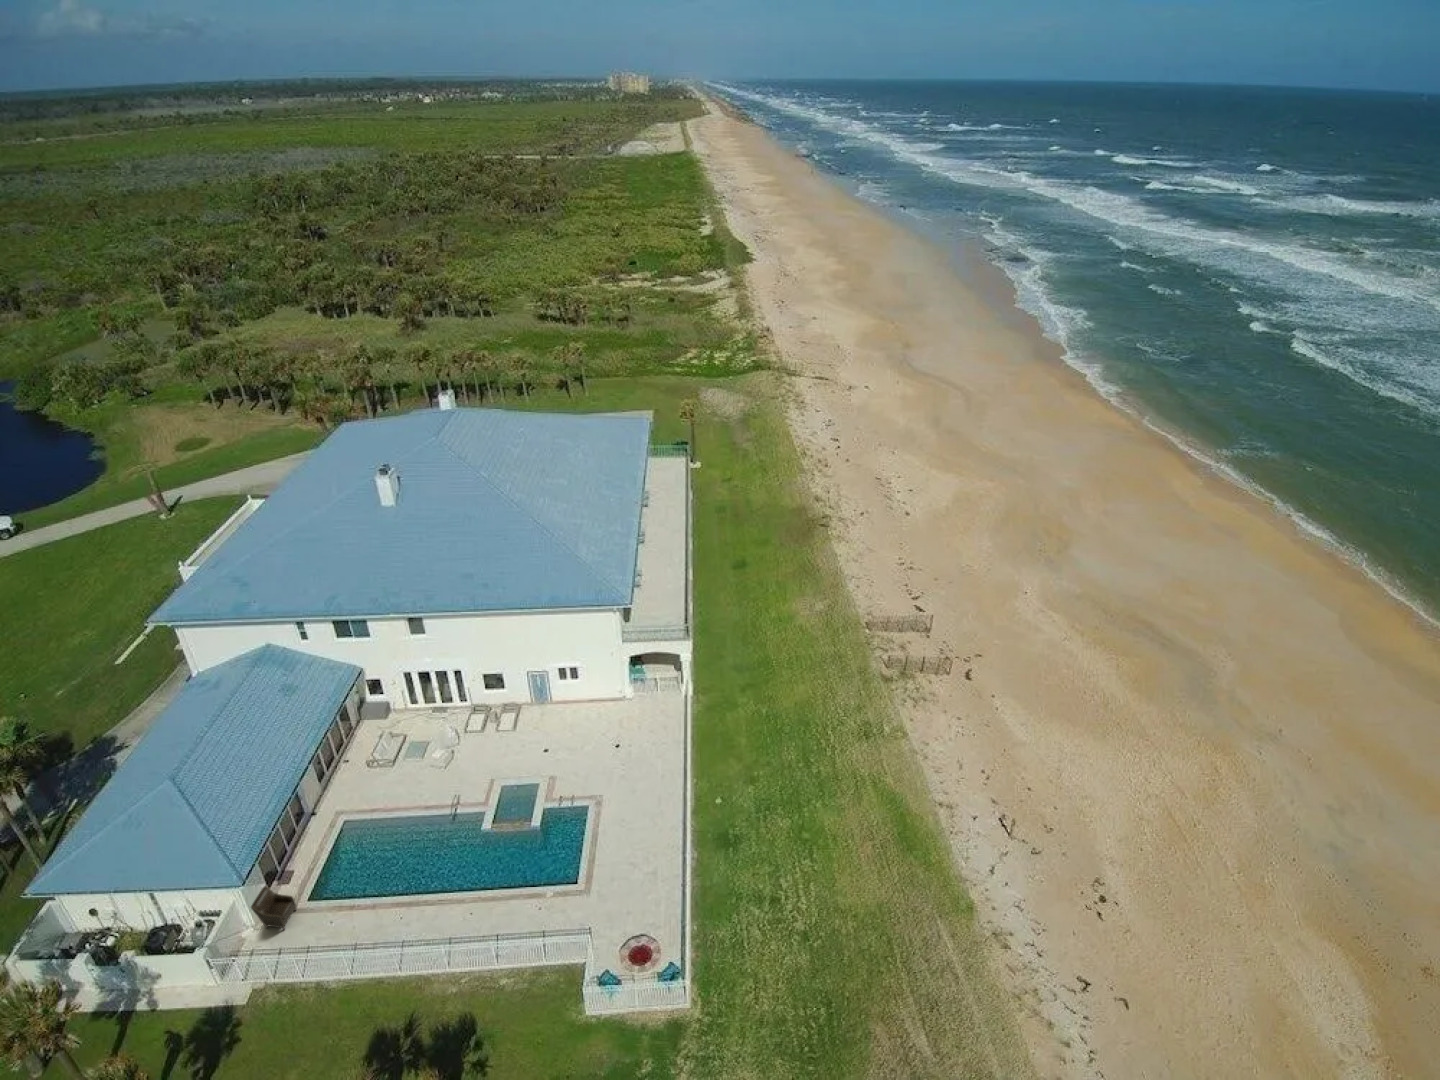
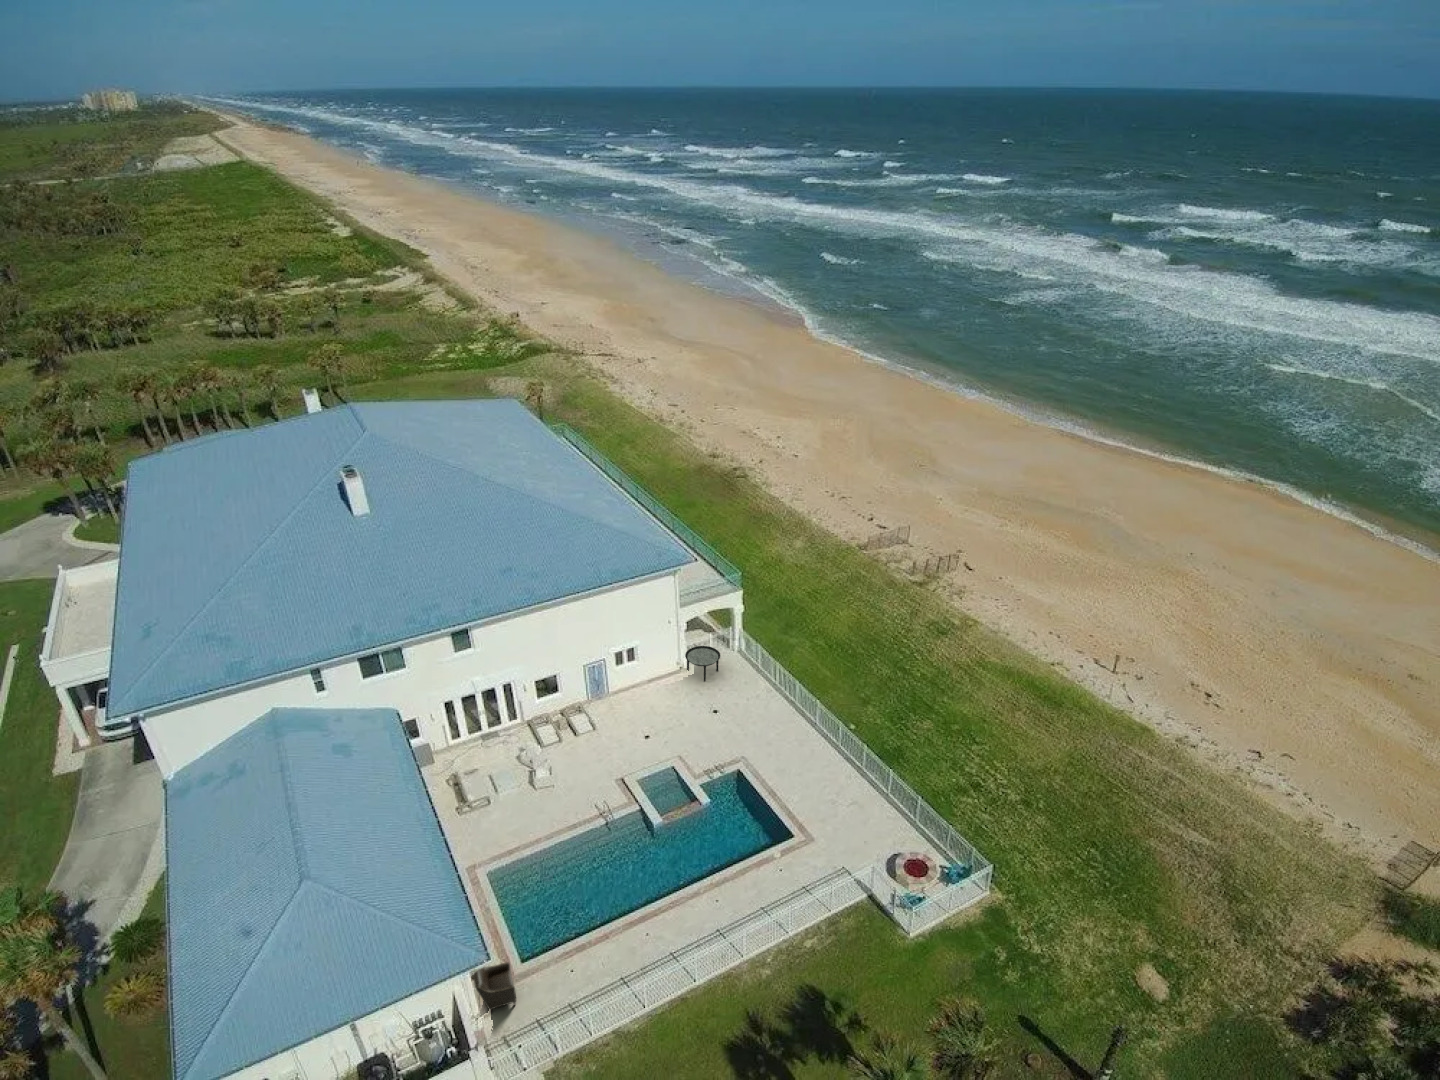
round table: none [617,682,649,715] -> present [685,646,720,681]

